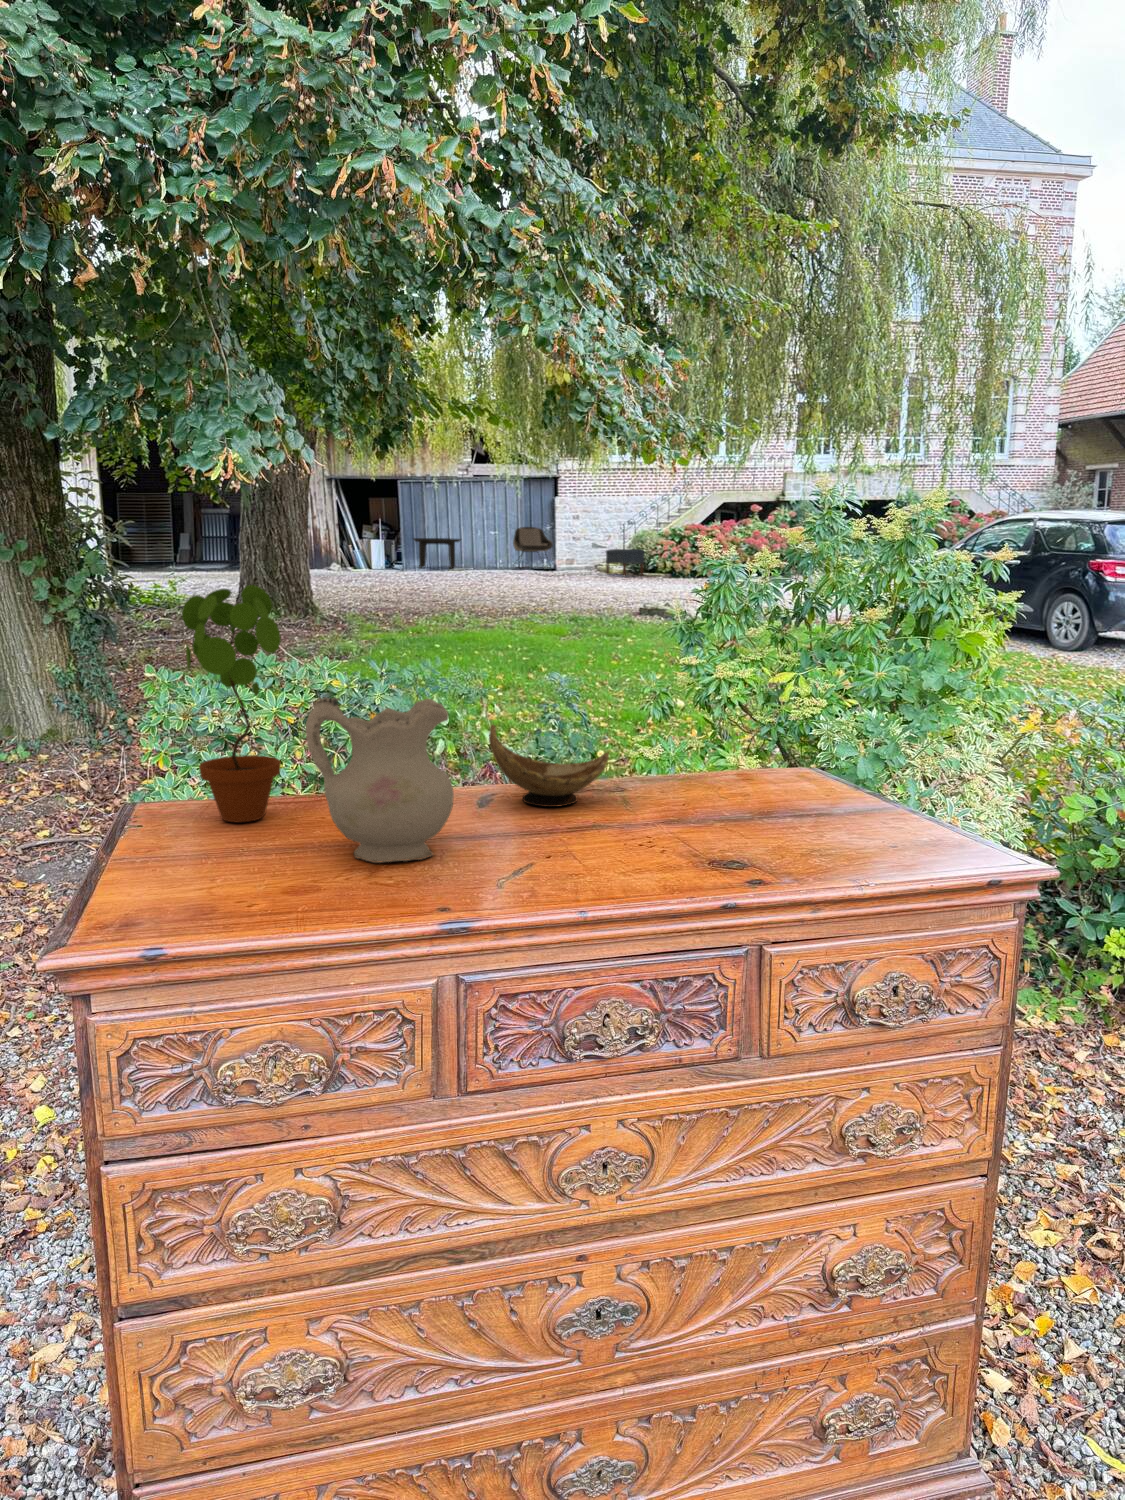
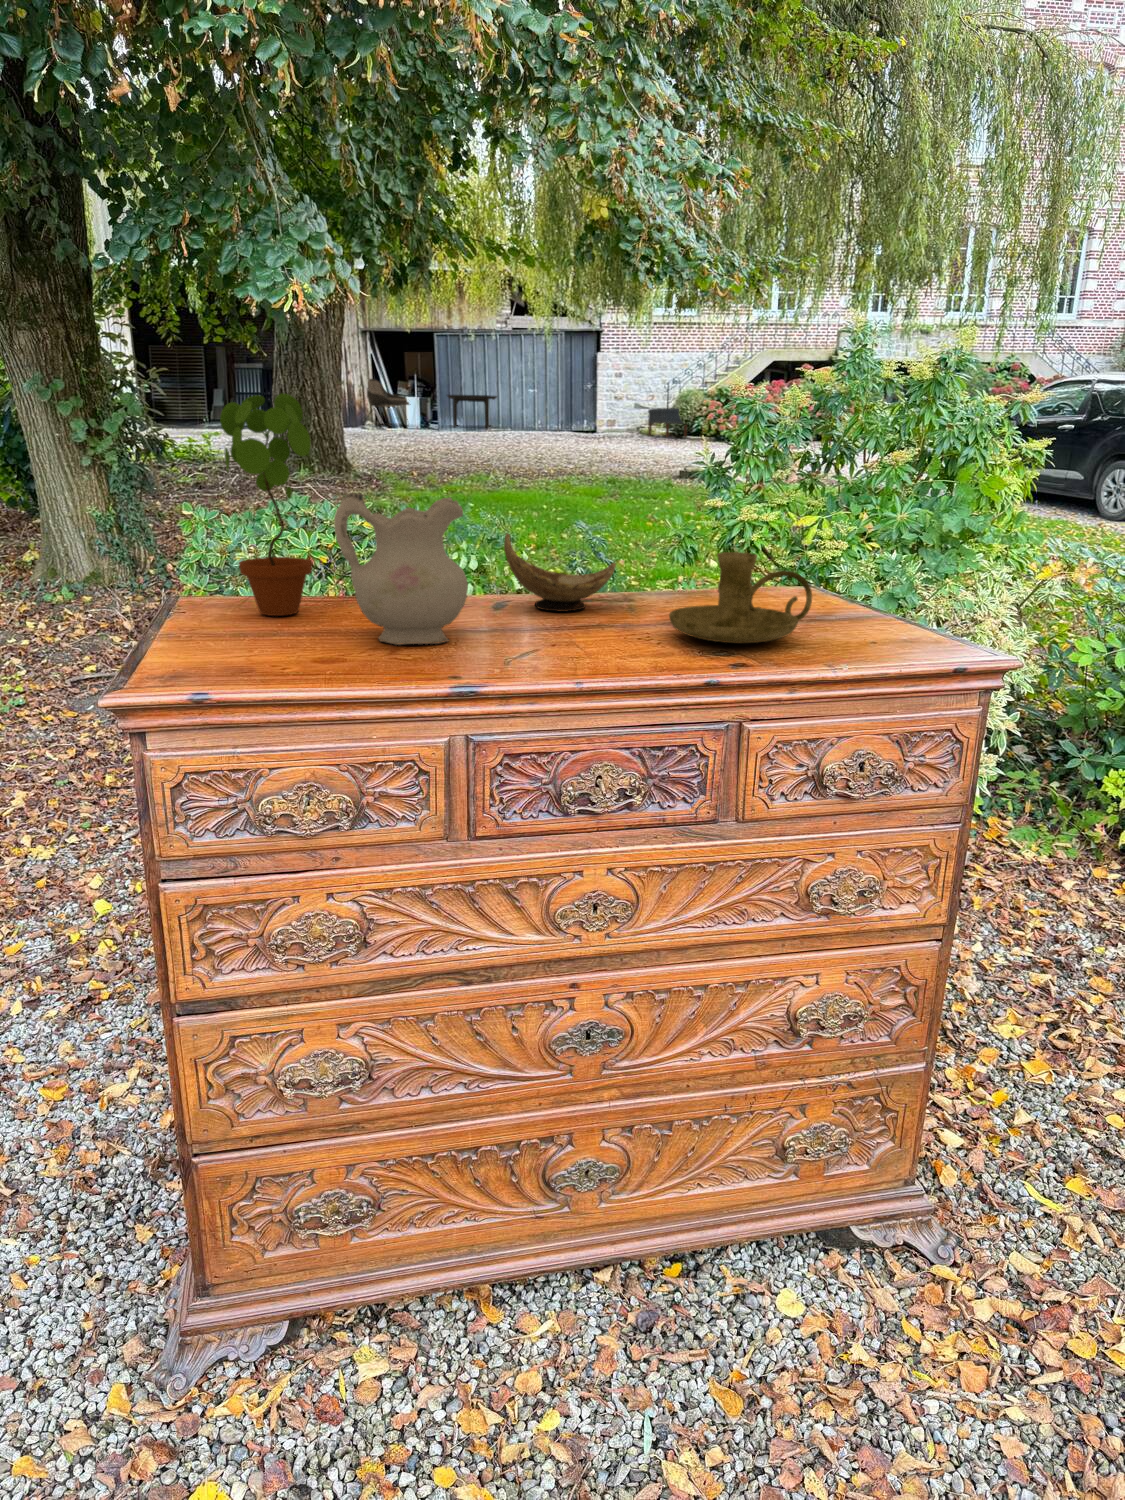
lounge chair: present [513,527,553,568] -> present [367,379,409,426]
candle holder: none [673,748,825,850] -> present [669,552,812,643]

